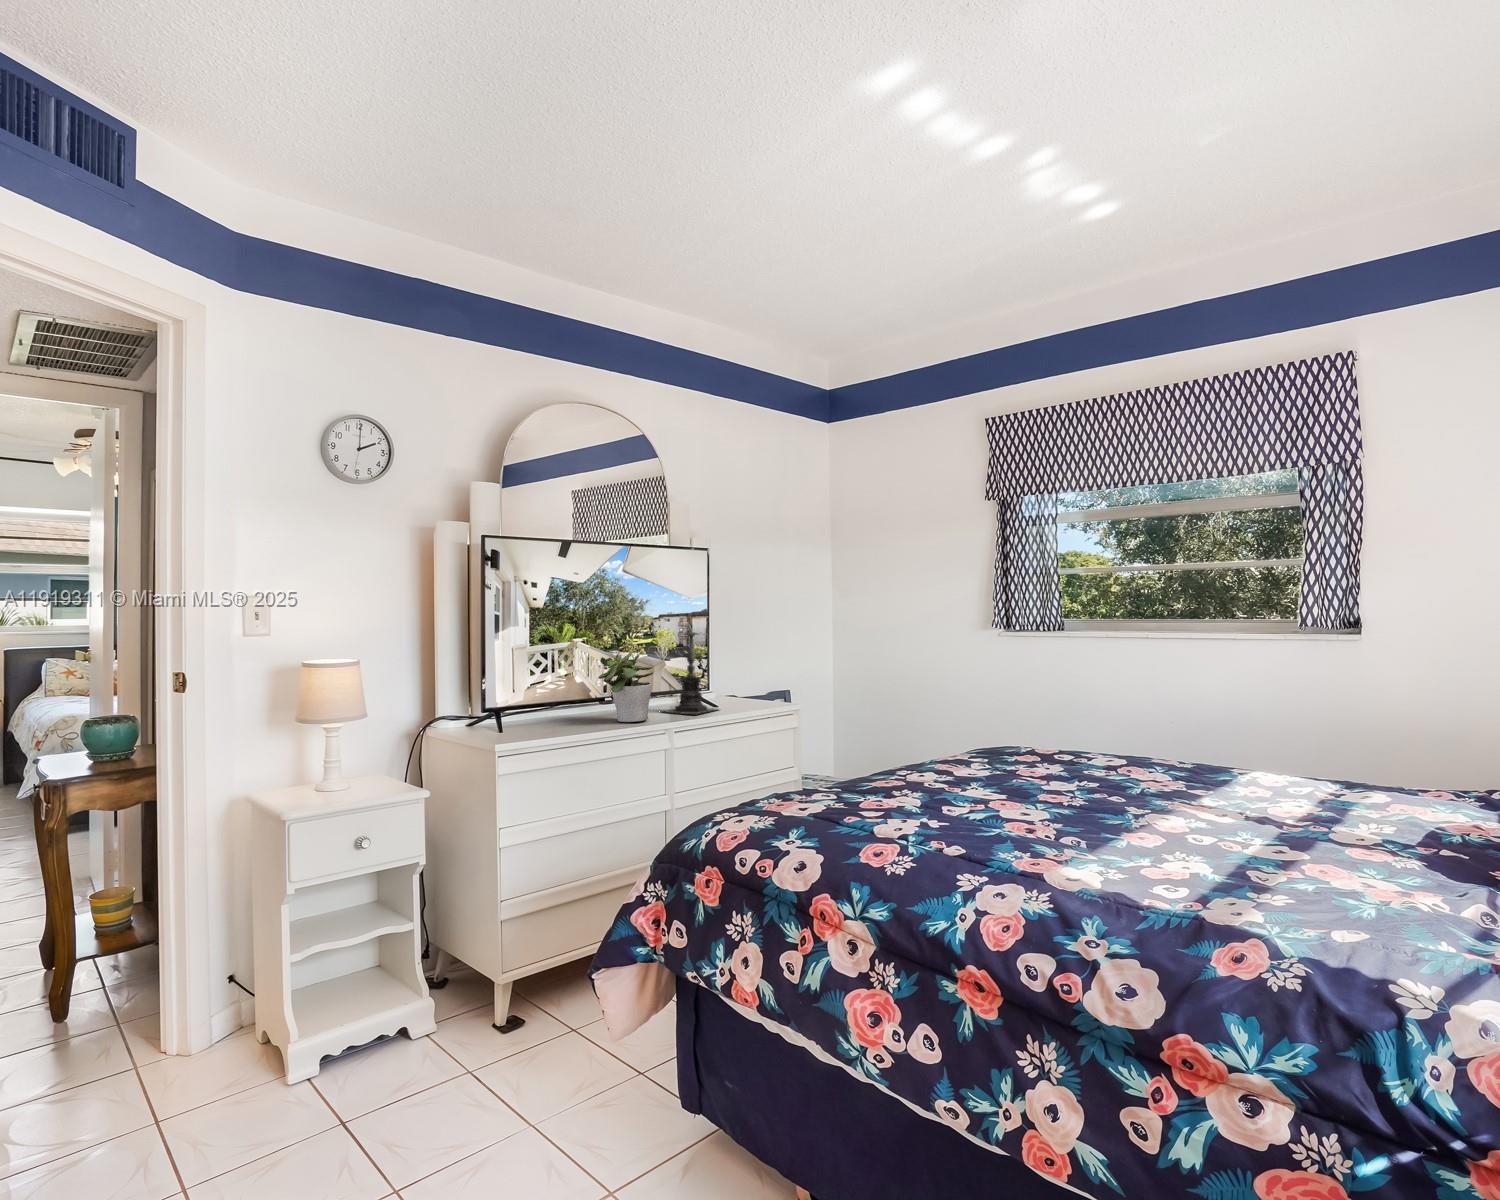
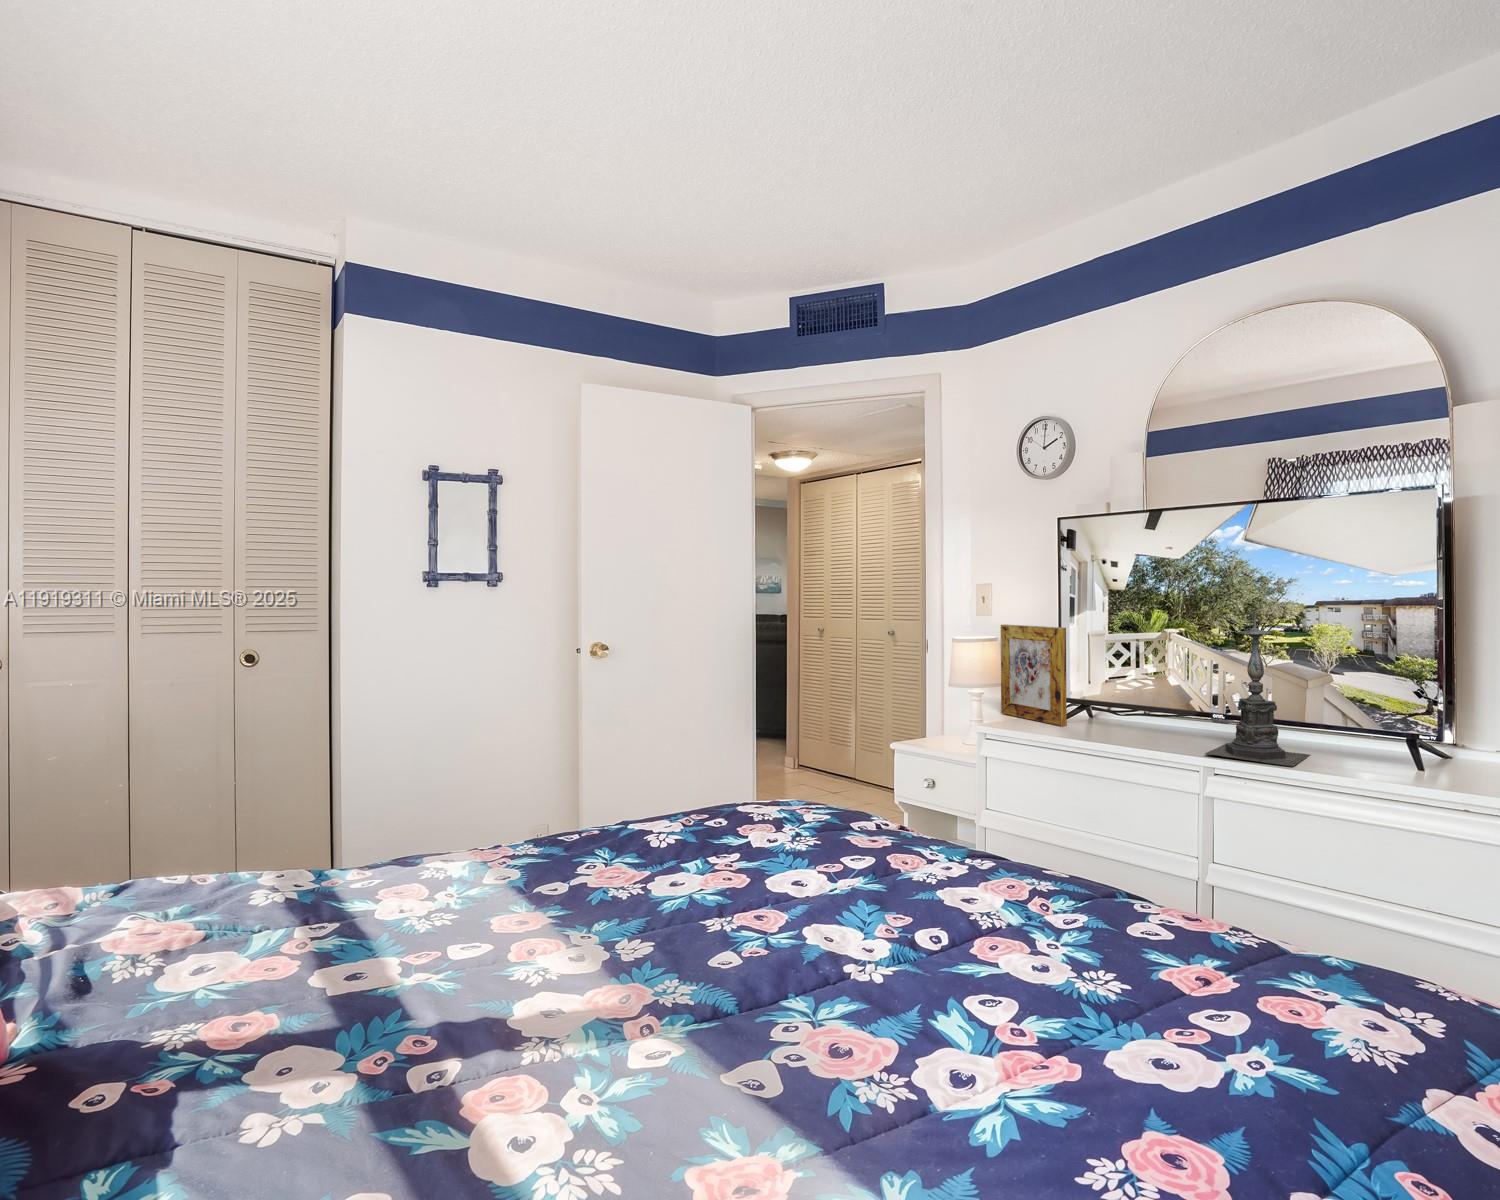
picture frame: none [505,640,584,738] -> present [1001,625,1067,726]
potted plant: present [599,651,653,722] -> none [1084,647,1183,739]

